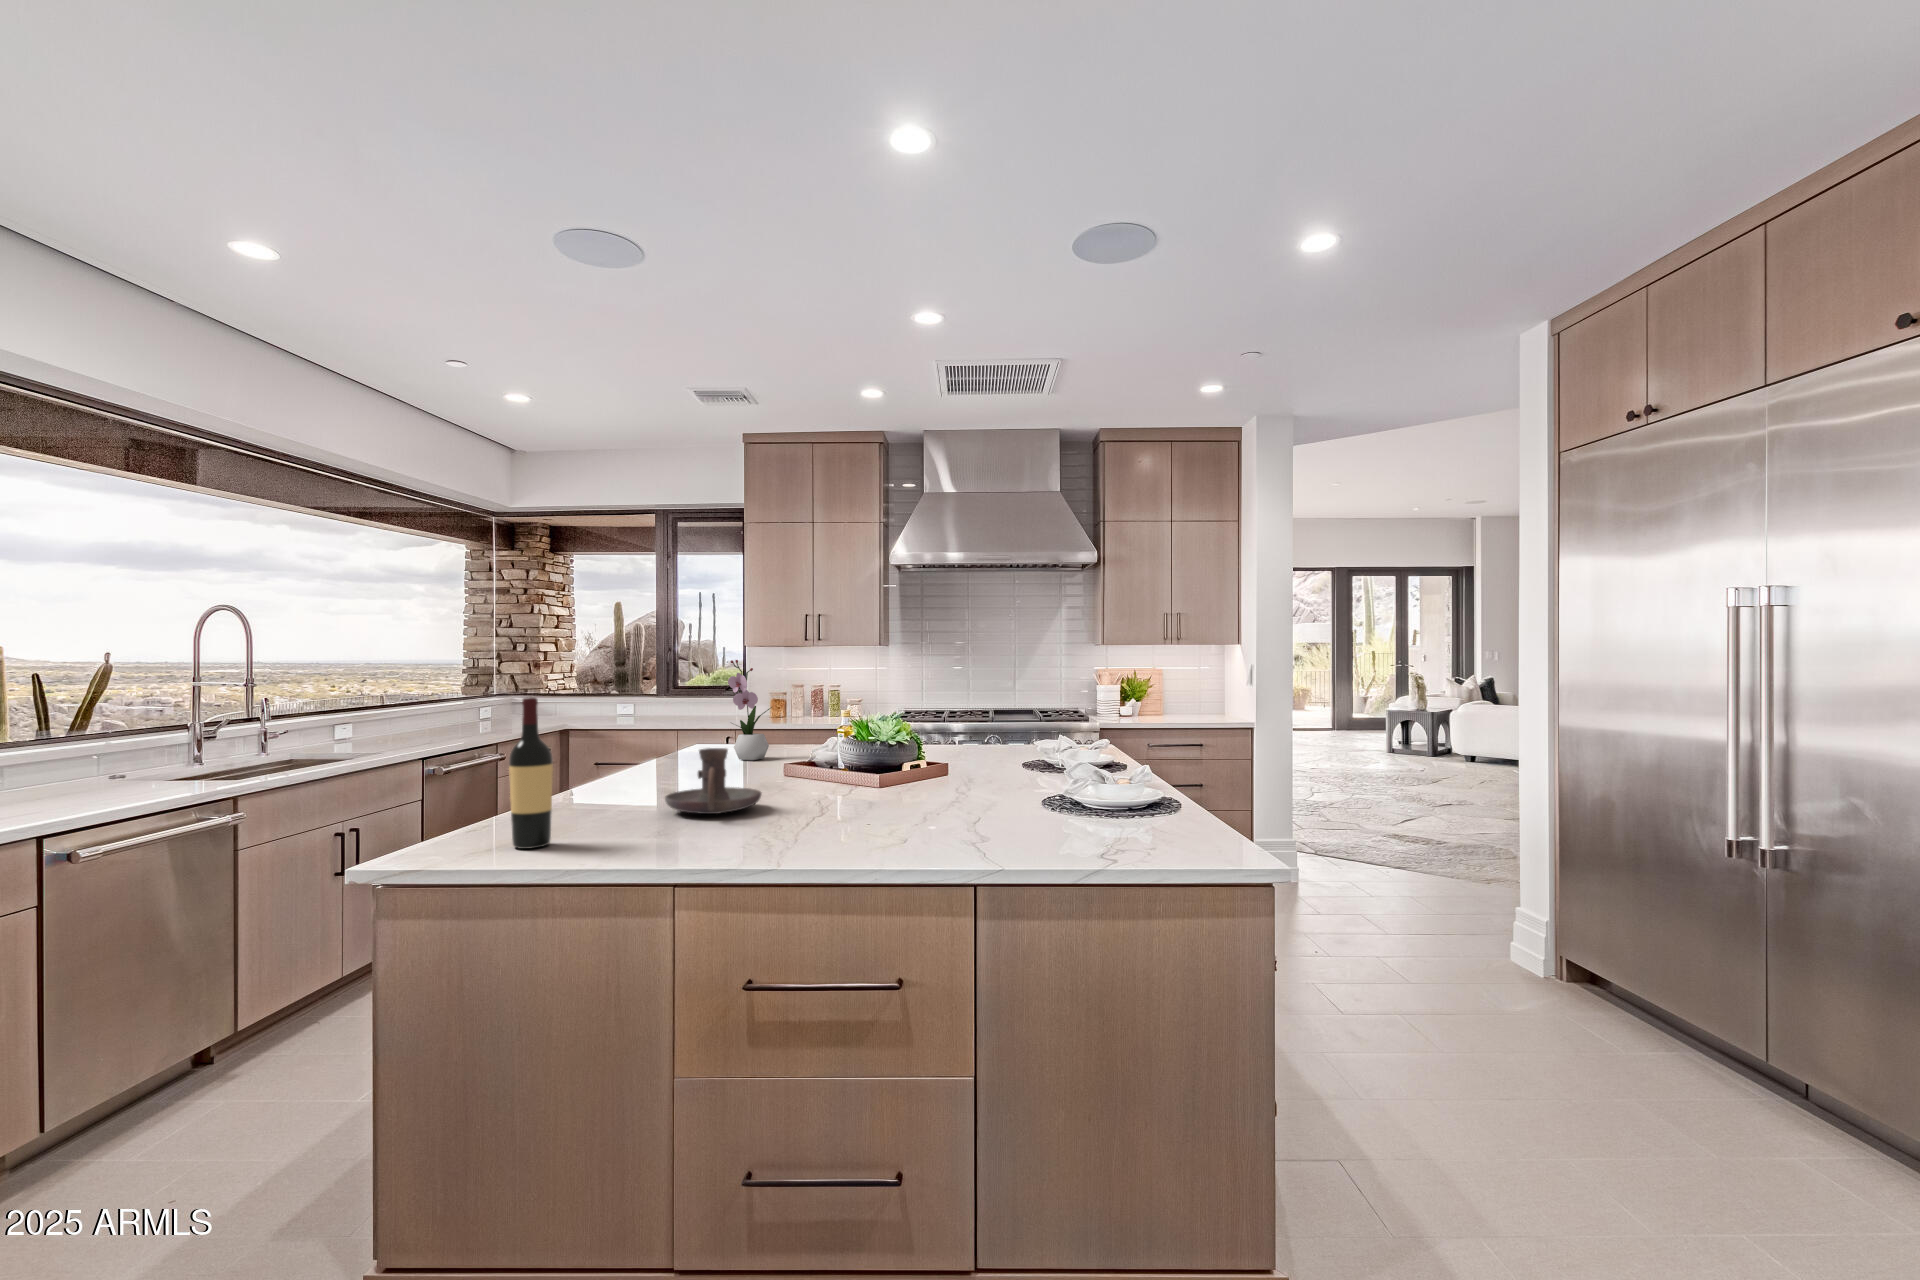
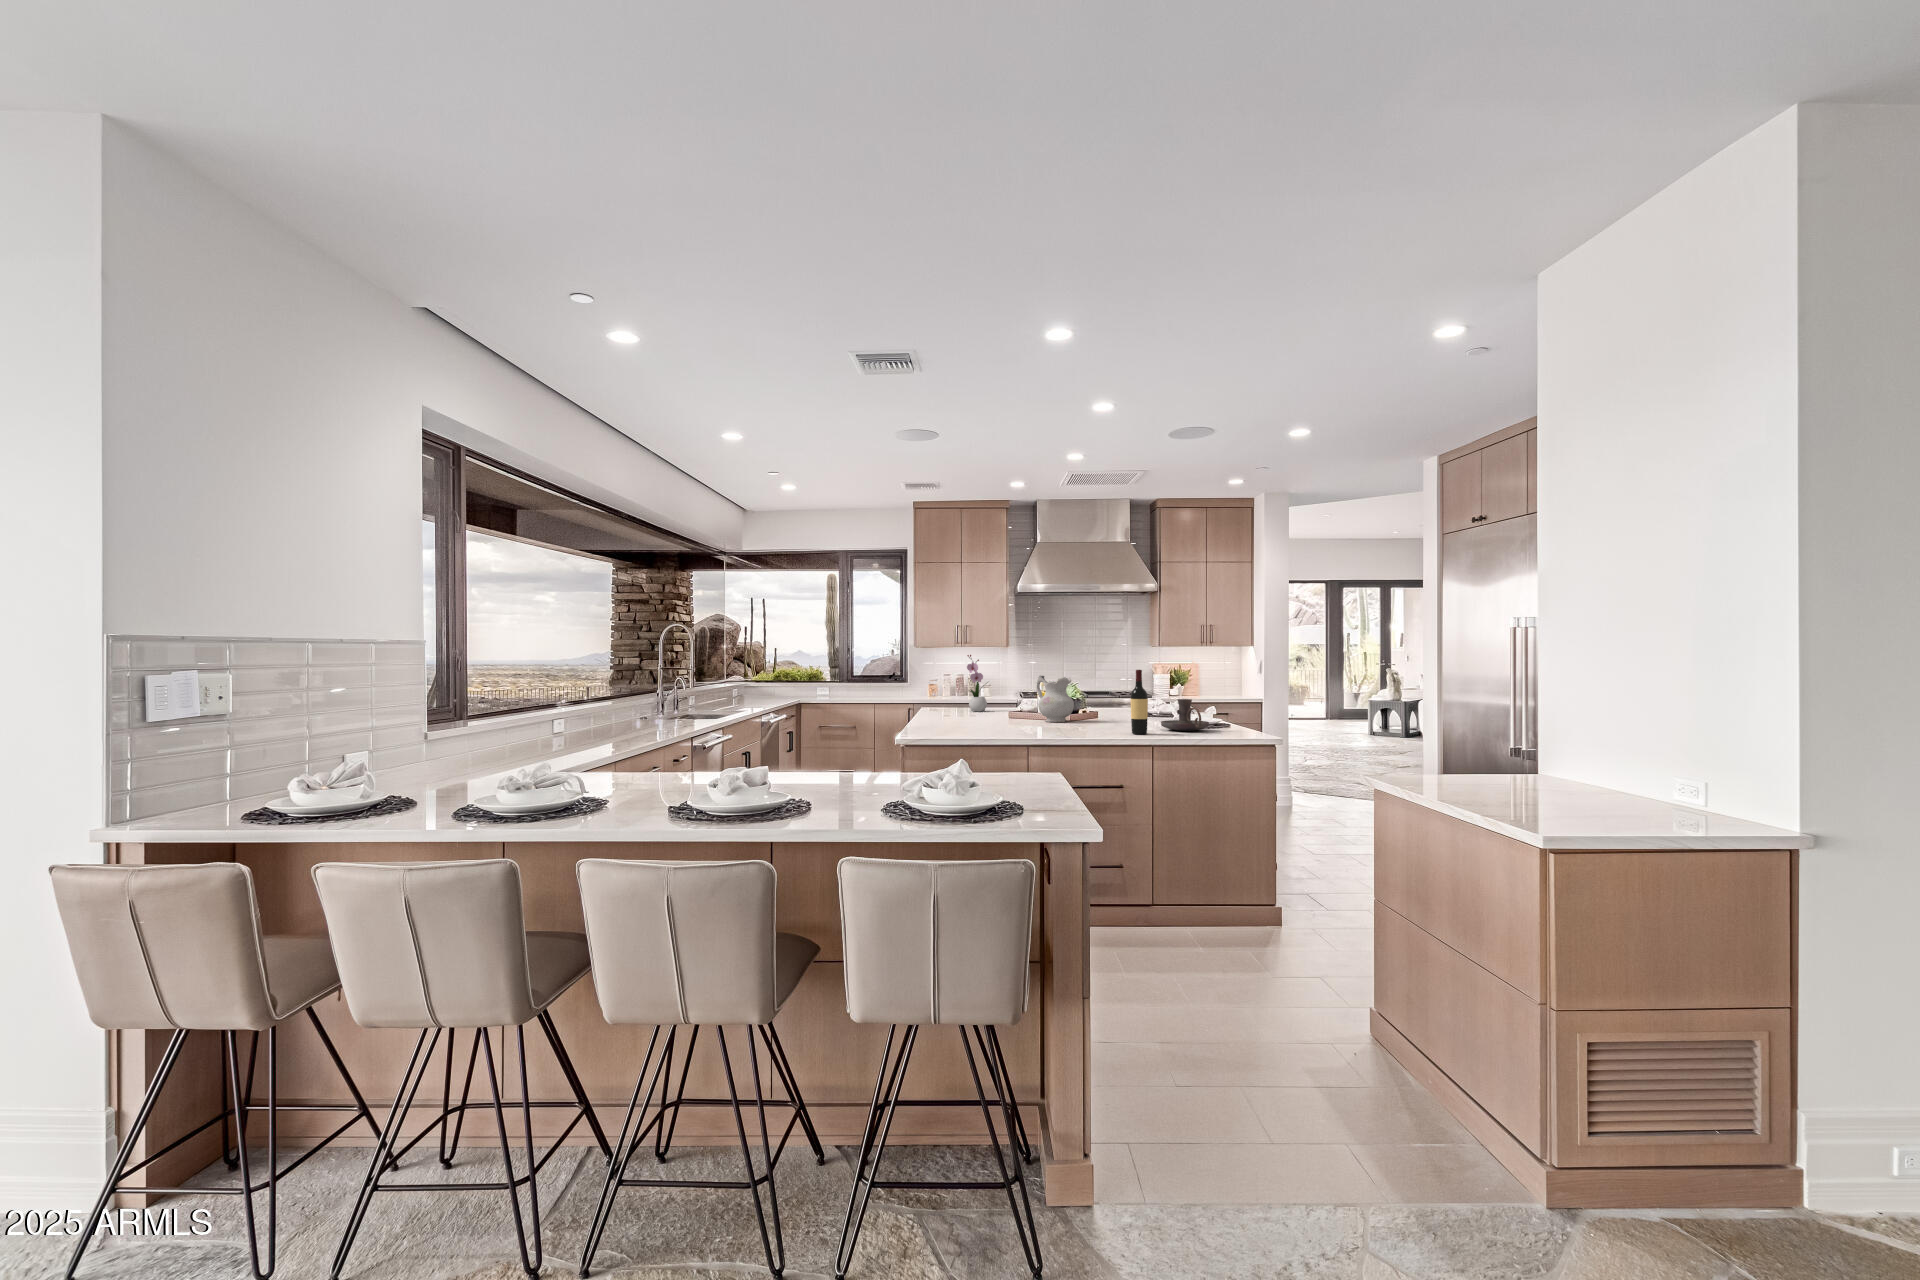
wine bottle: present [509,697,553,849] -> present [1130,670,1148,734]
ceramic pitcher: none [803,702,875,798] -> present [1036,676,1074,722]
candle holder: present [665,748,761,814] -> present [1161,699,1209,731]

